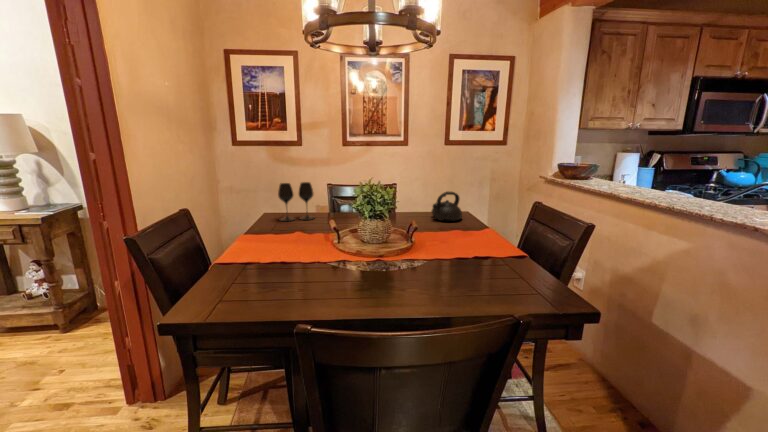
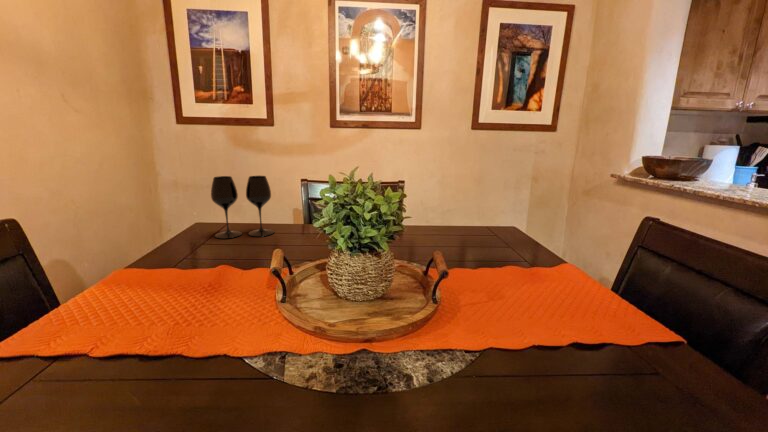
teapot: present [432,191,462,221] -> none [459,195,510,245]

